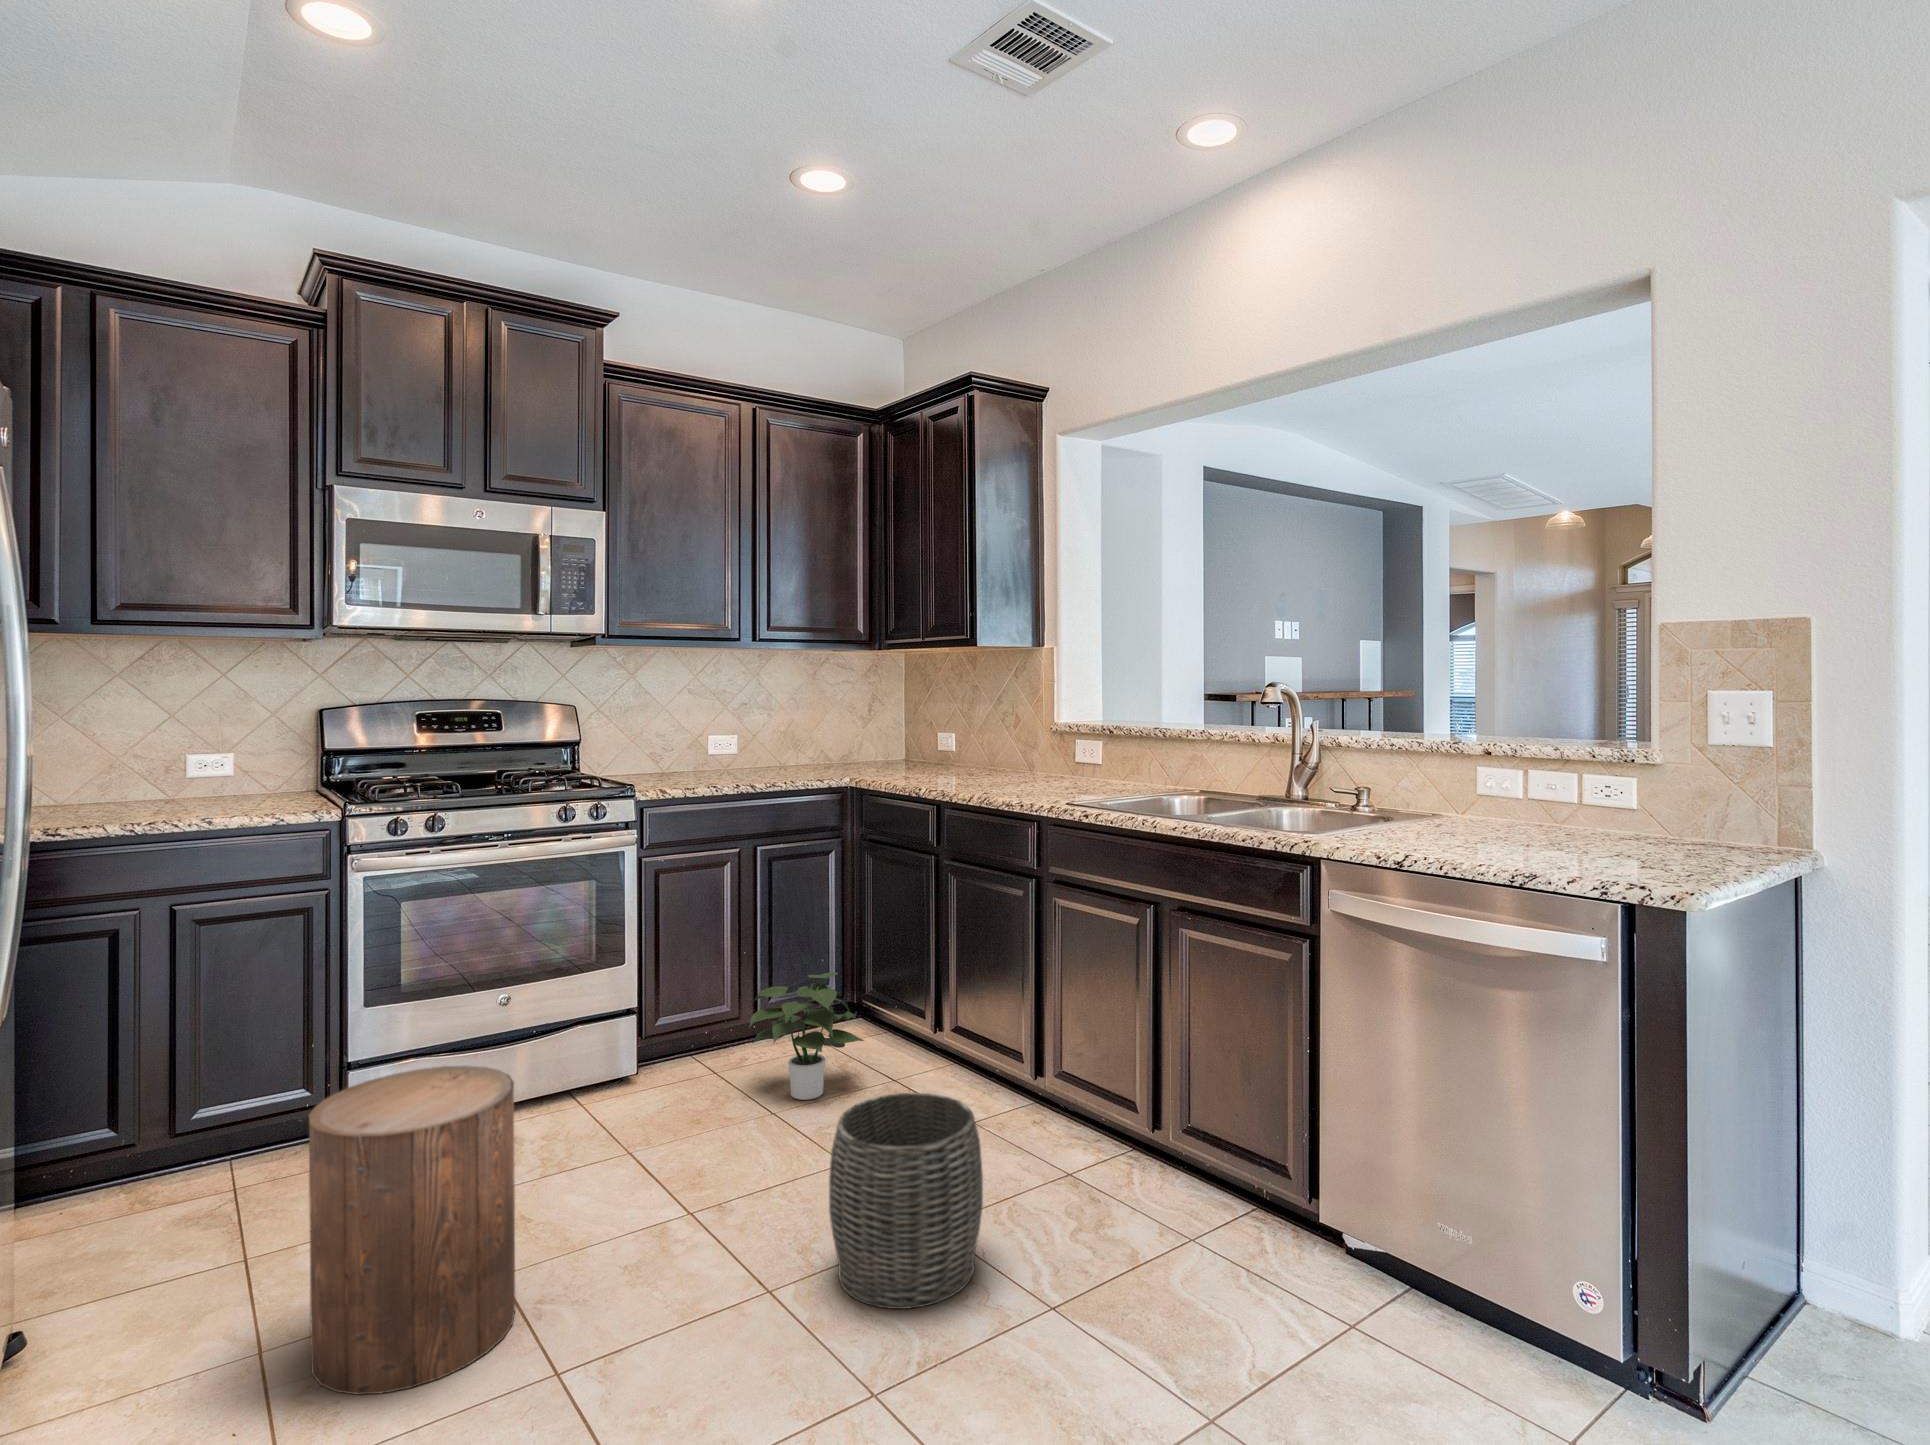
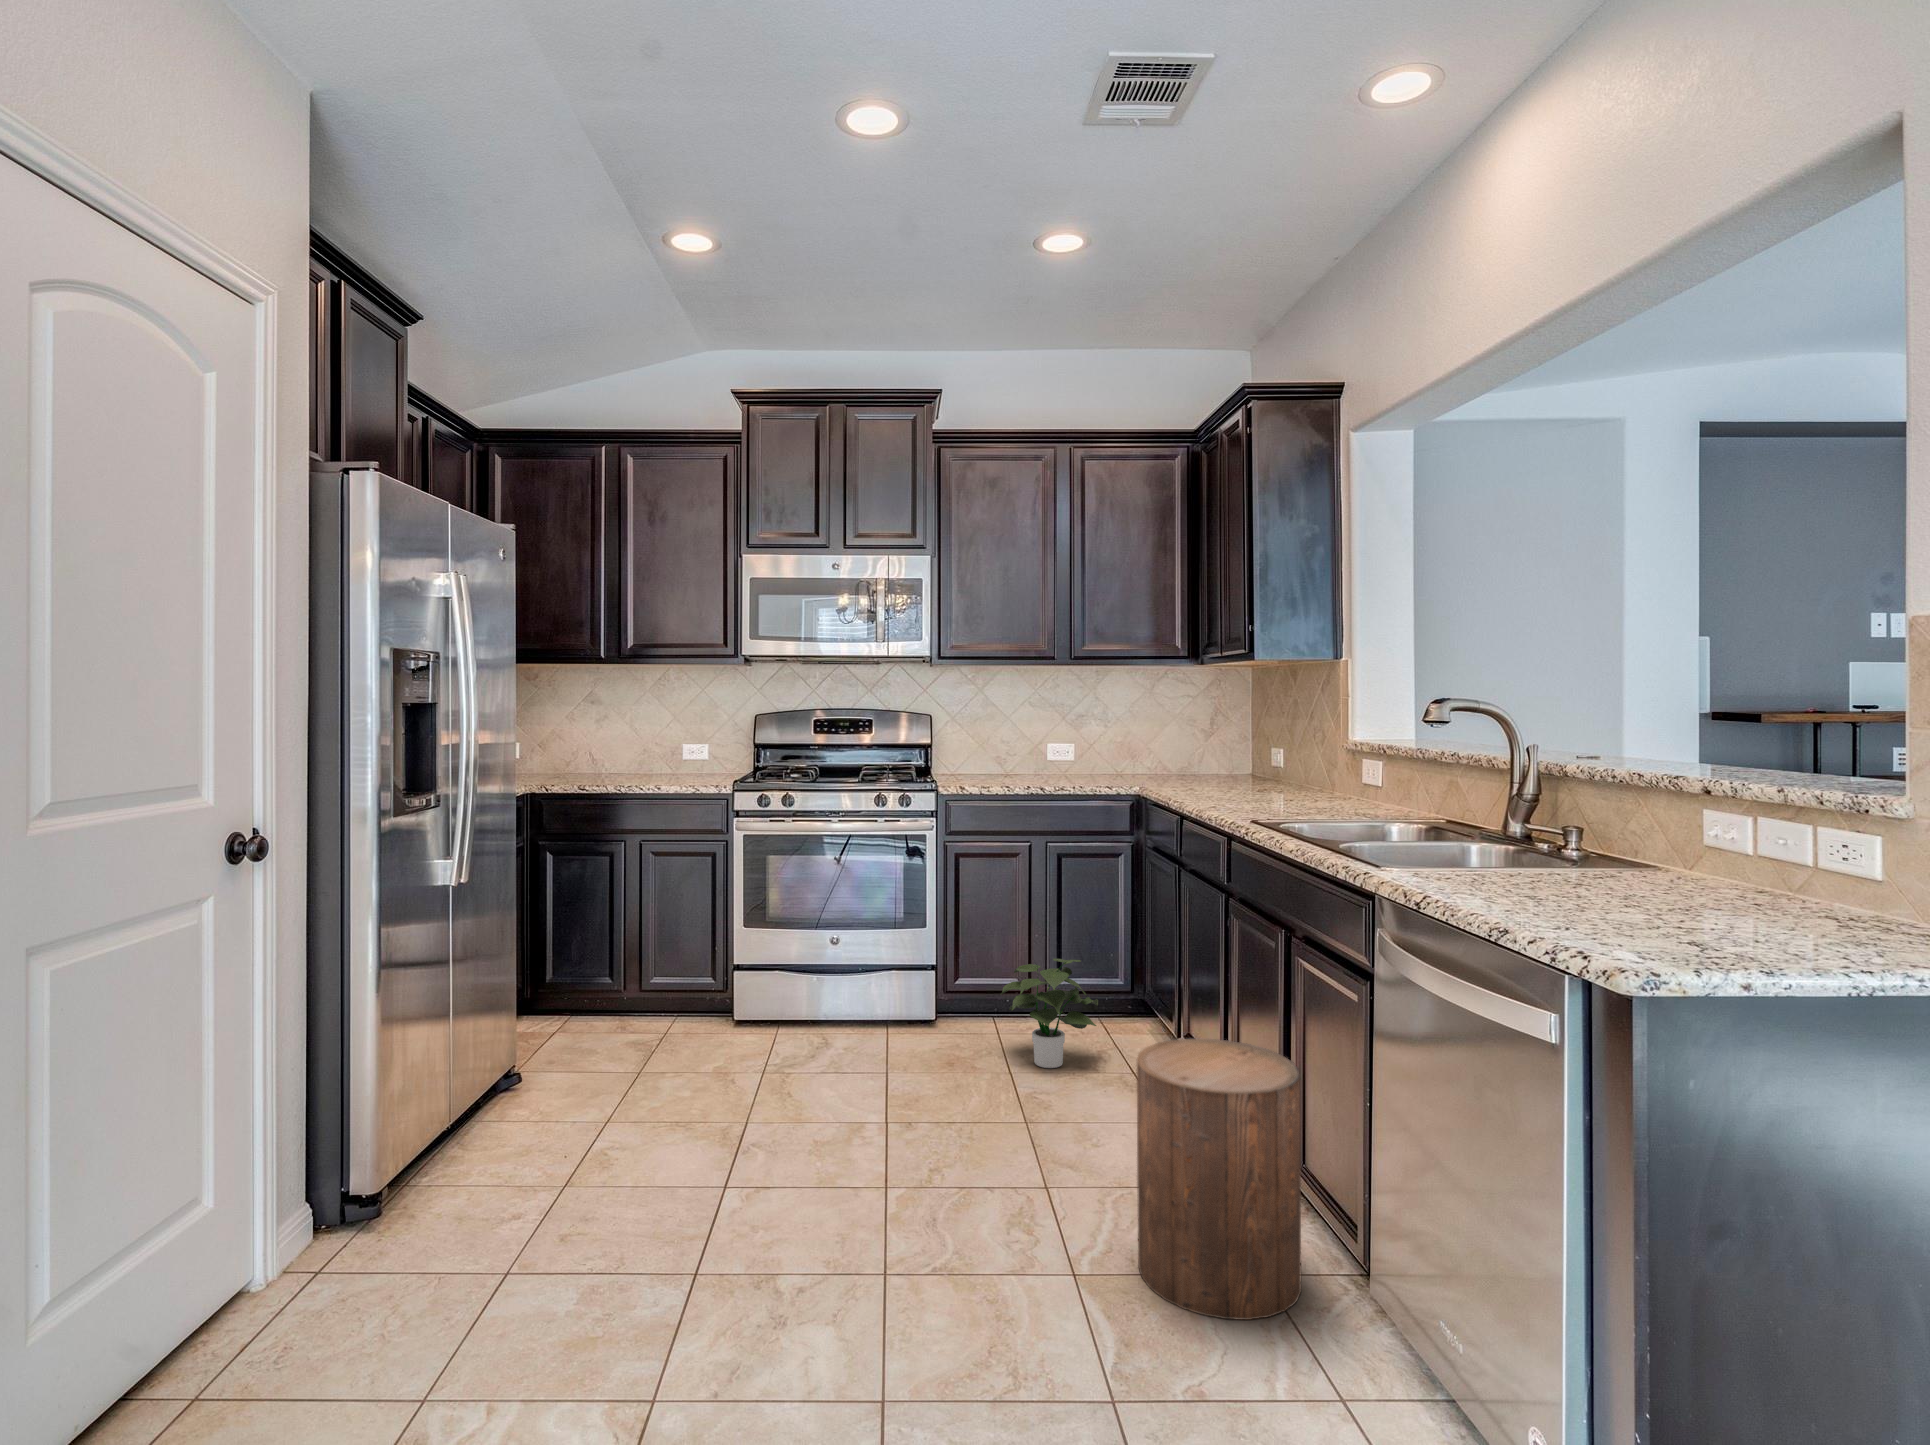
stool: present [309,1066,515,1395] -> present [1137,1039,1302,1320]
woven basket: present [829,1093,983,1309] -> none [925,1056,1057,1237]

